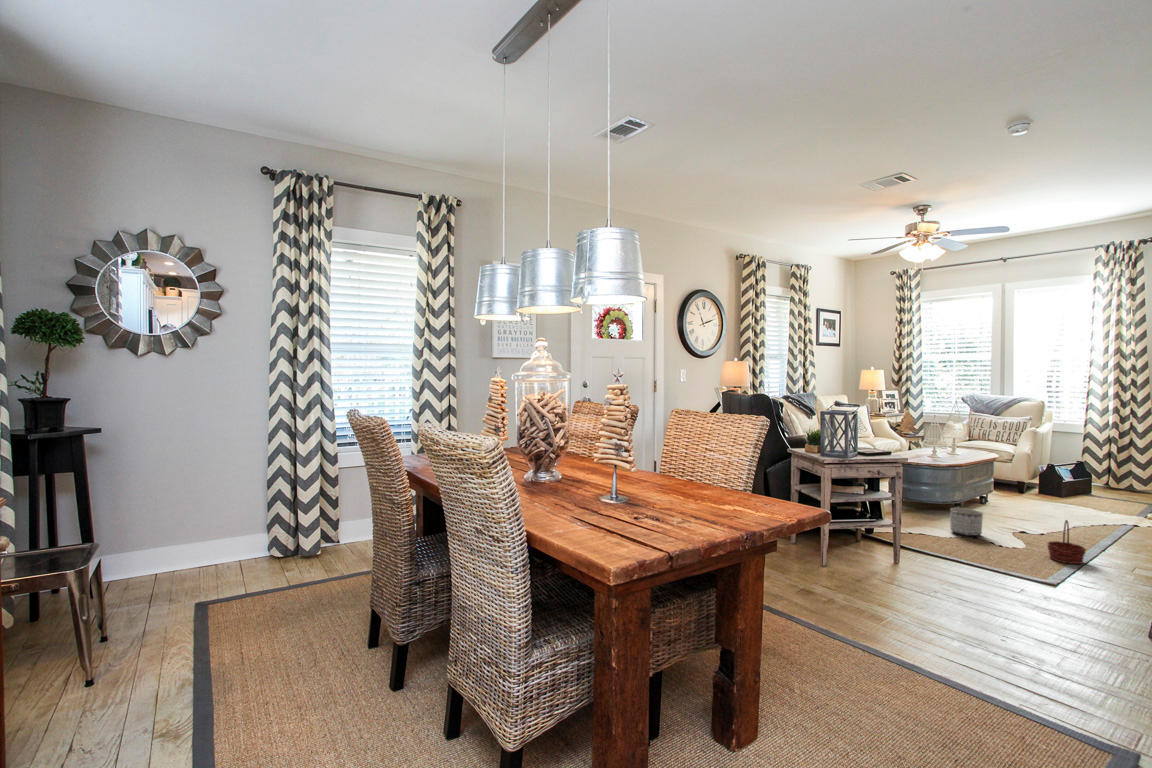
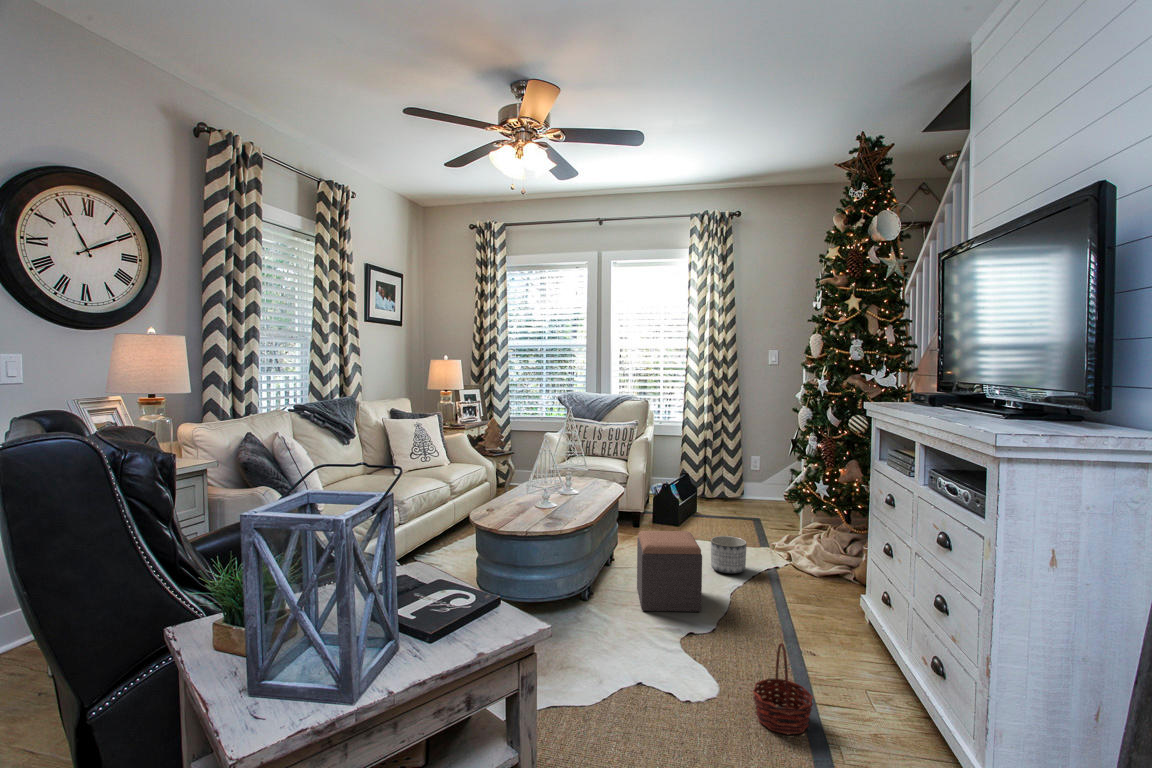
footstool: none [1001,478,1049,528] -> present [637,531,702,612]
planter: present [950,508,983,536] -> present [711,536,747,574]

